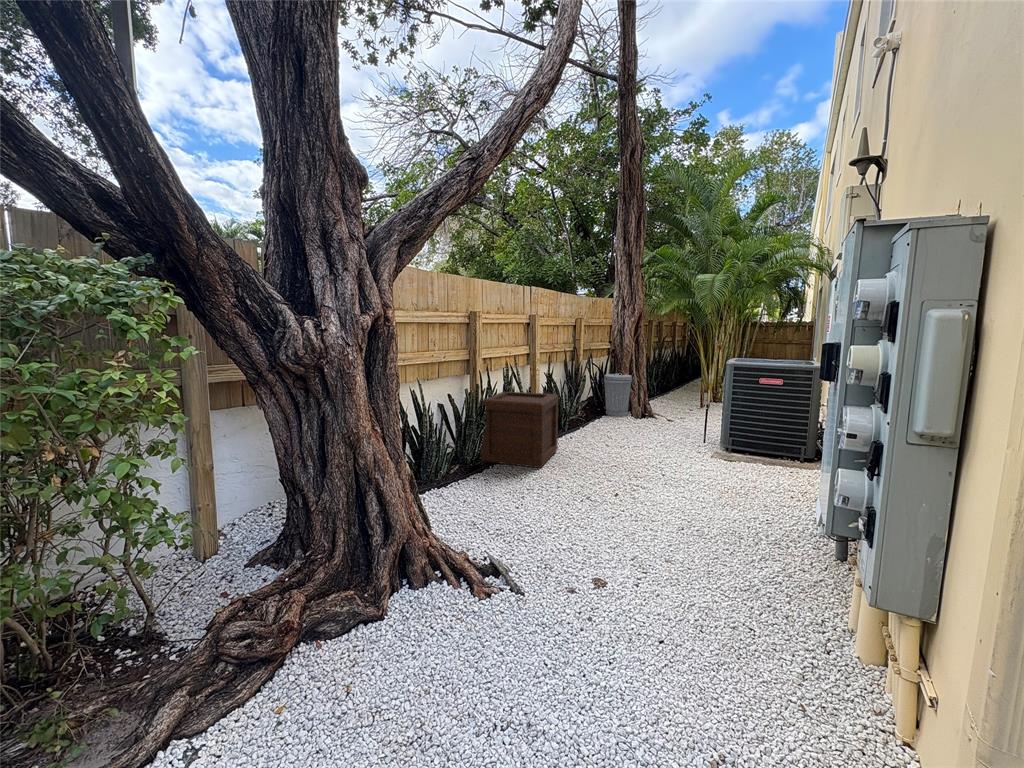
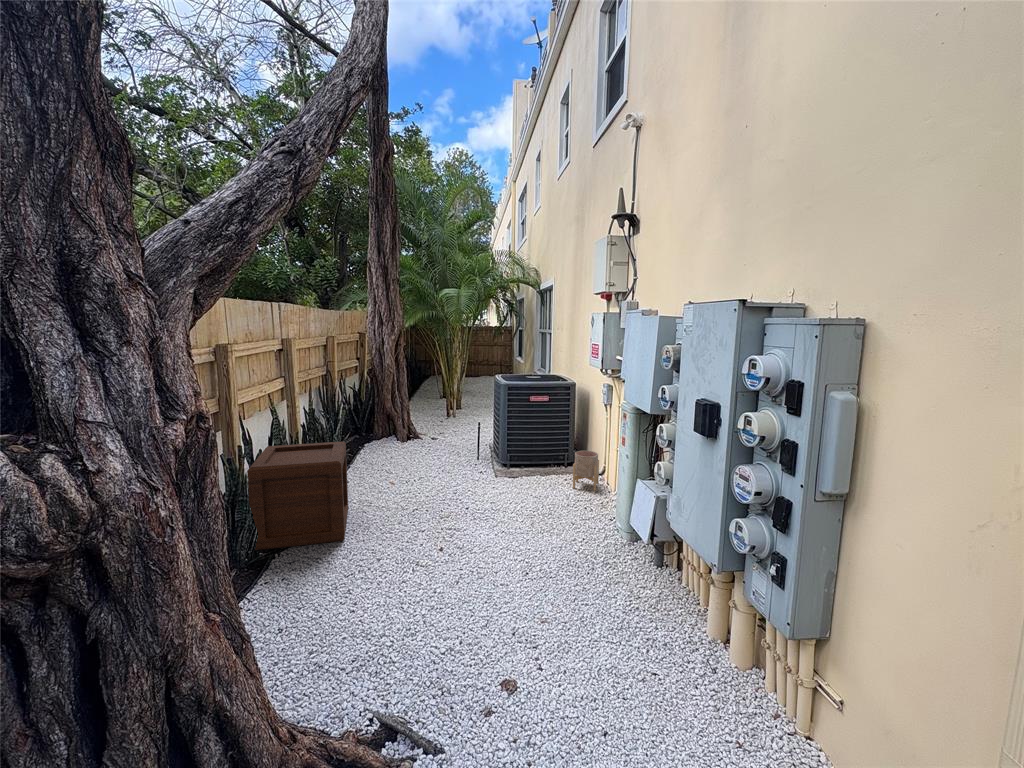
trash can: present [604,373,632,416] -> none [366,397,398,446]
planter: none [781,436,821,480] -> present [573,451,599,491]

